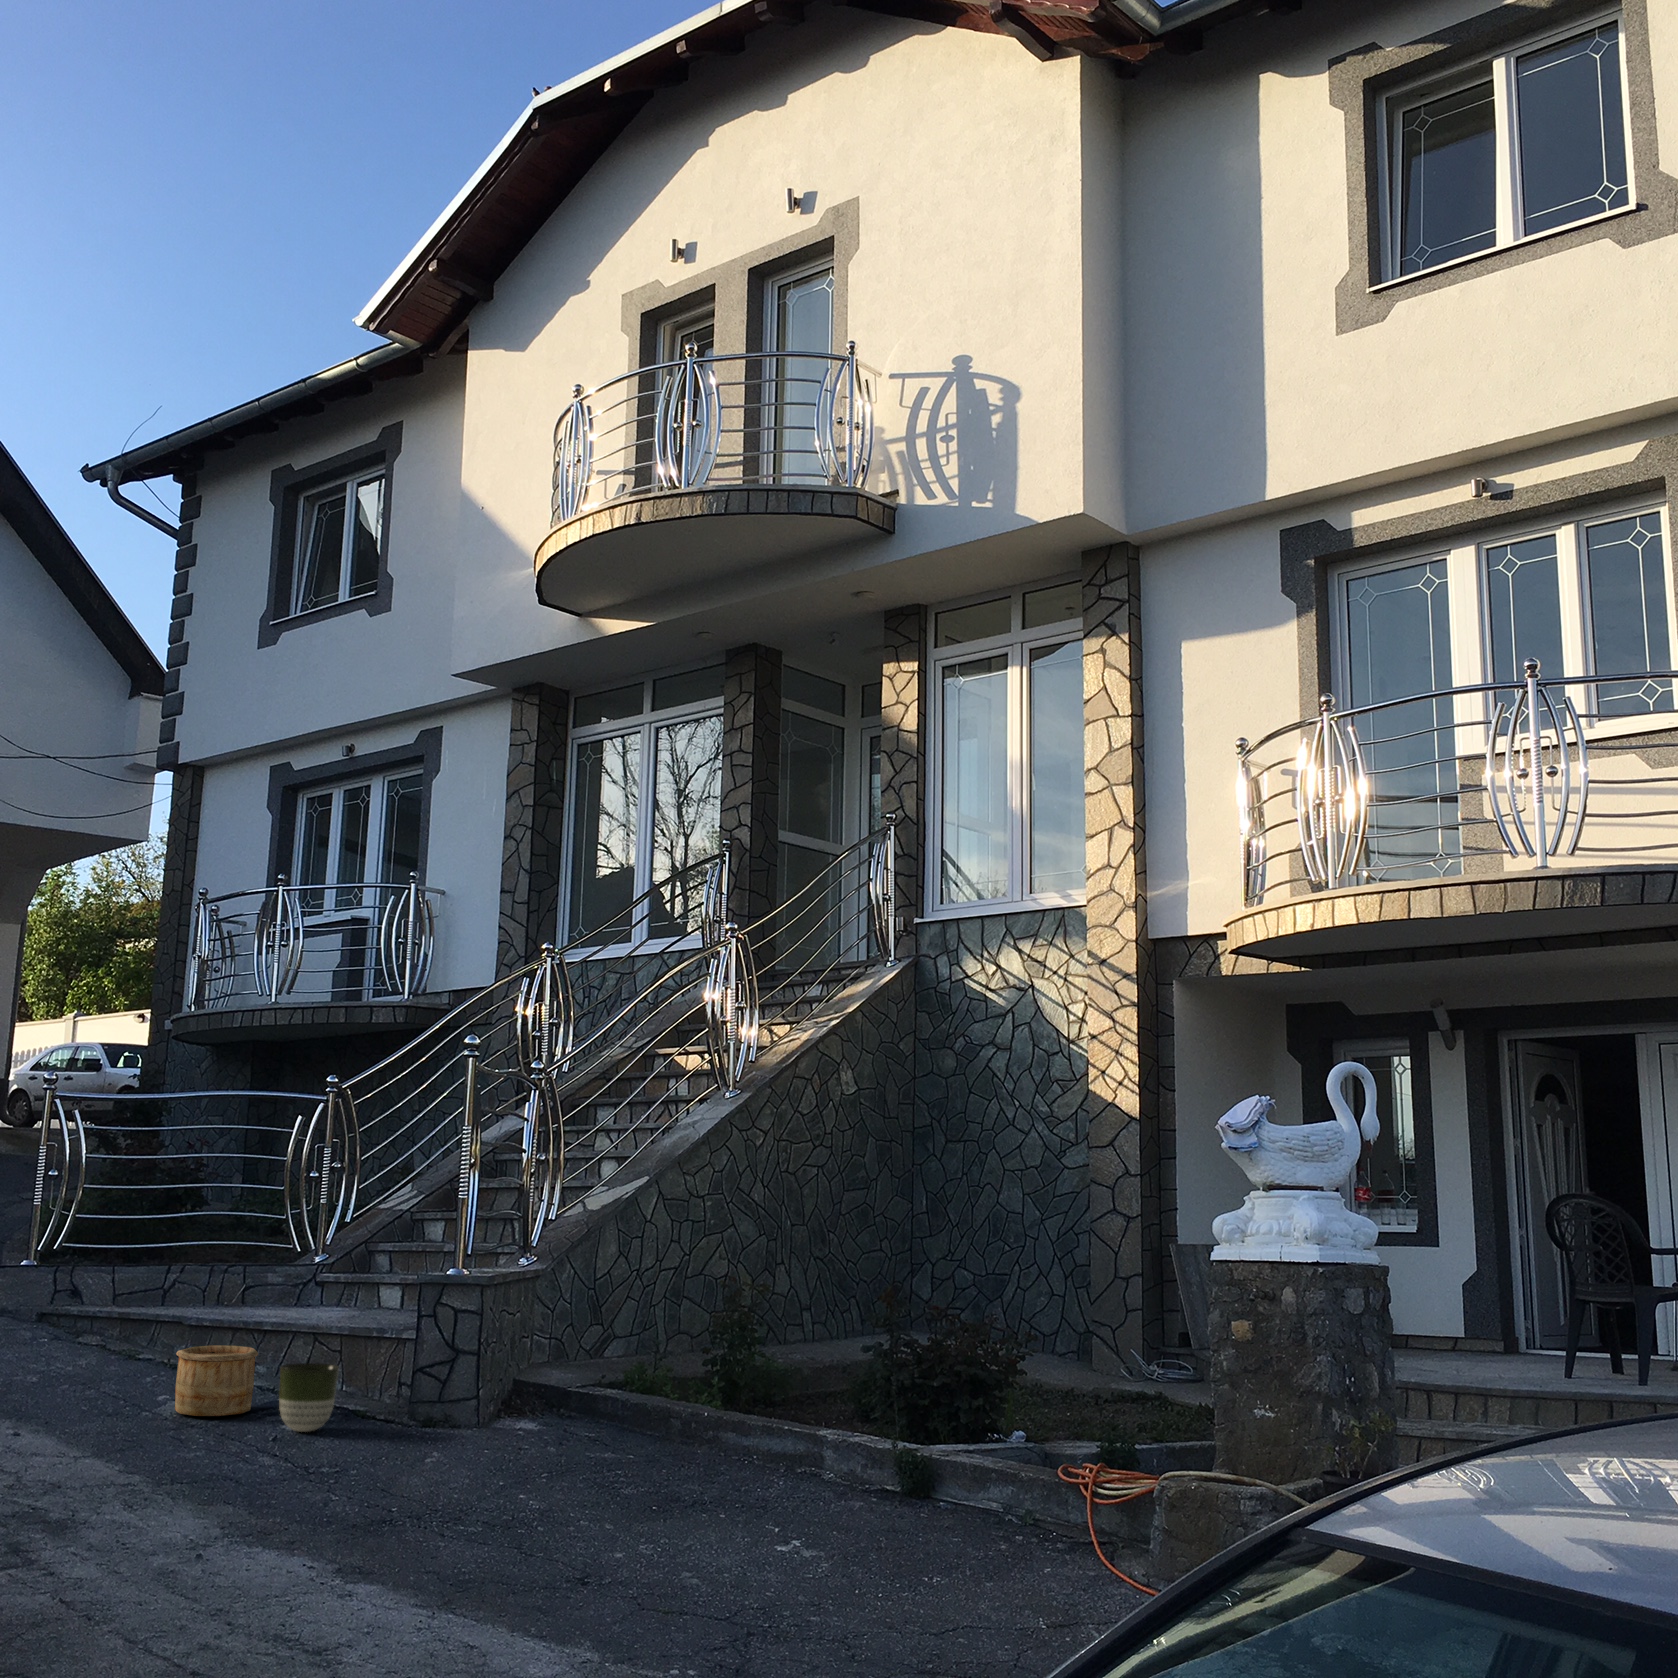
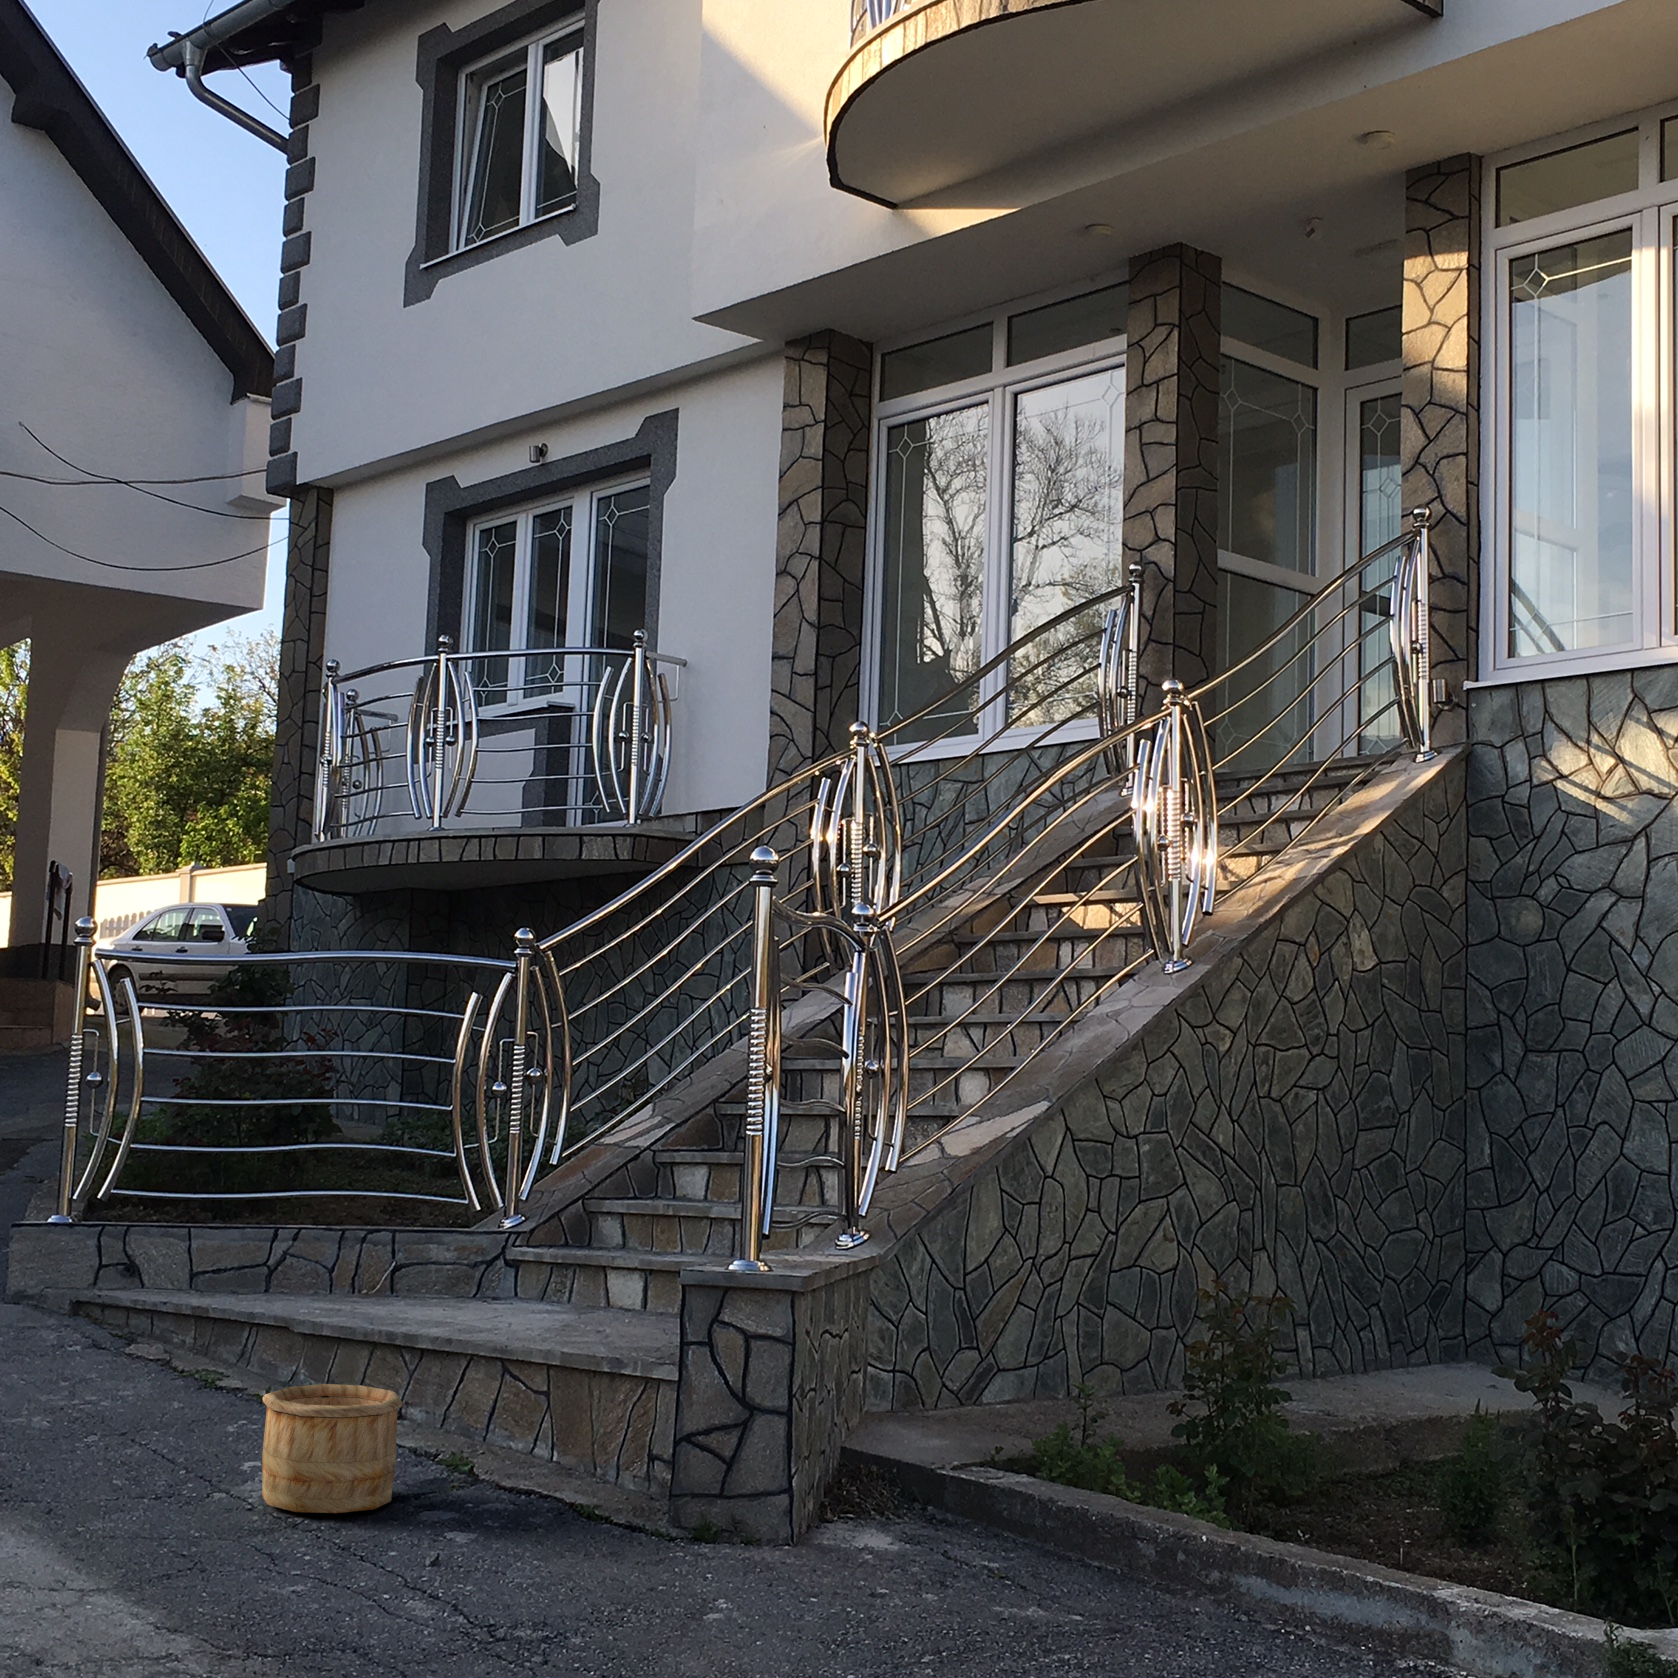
planter: present [279,1363,339,1432] -> none [439,1428,543,1553]

